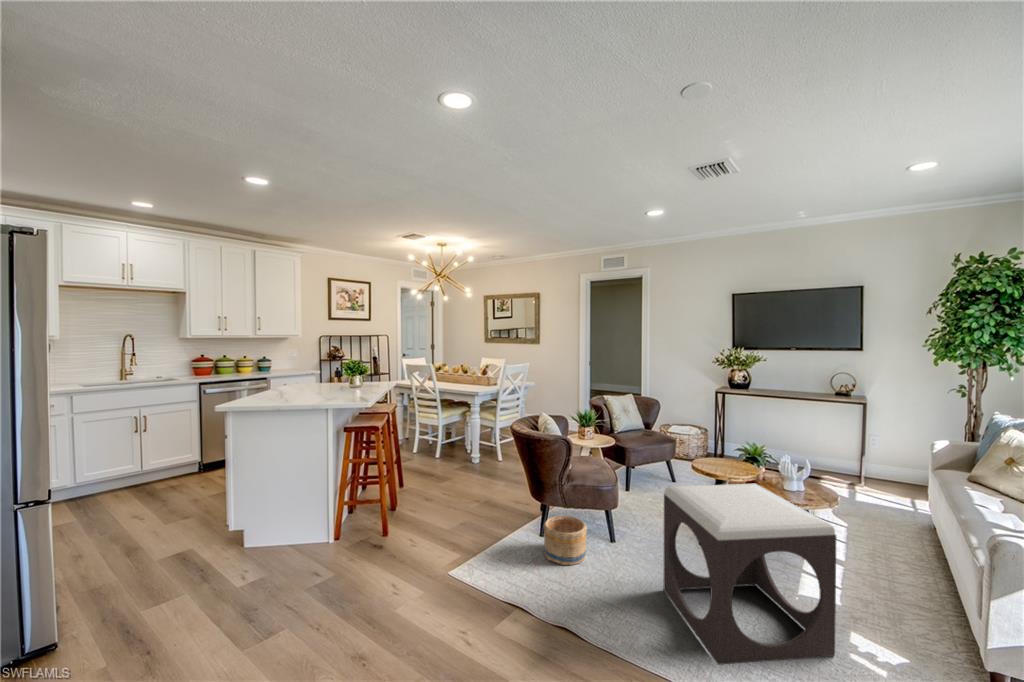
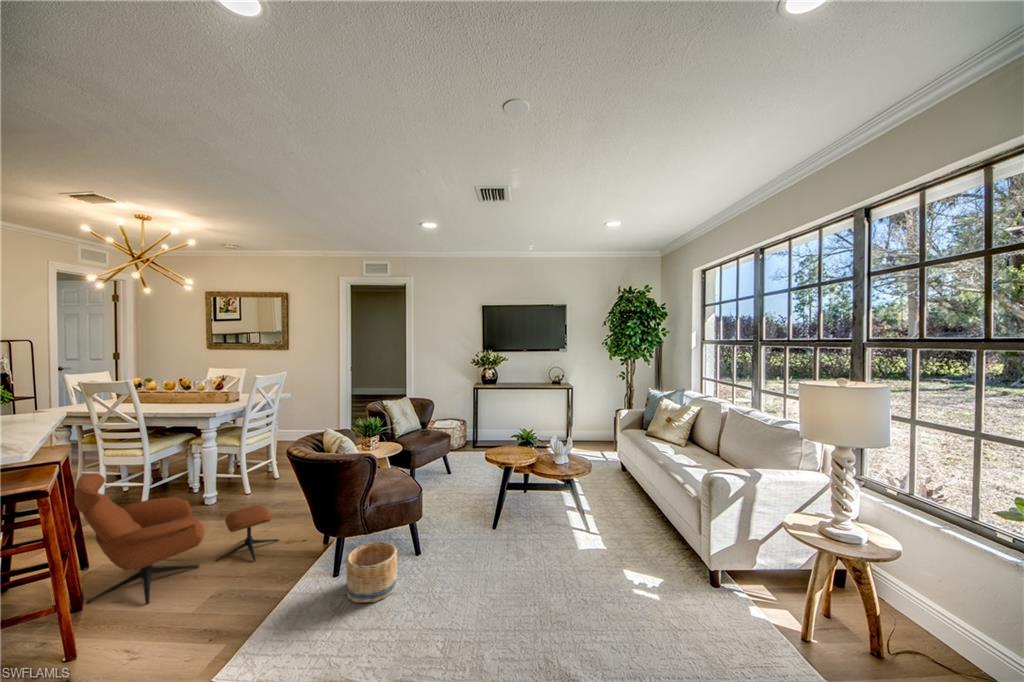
lounge chair: none [396,423,510,516] -> present [74,474,279,604]
footstool: present [664,484,836,665] -> none [483,466,619,645]

